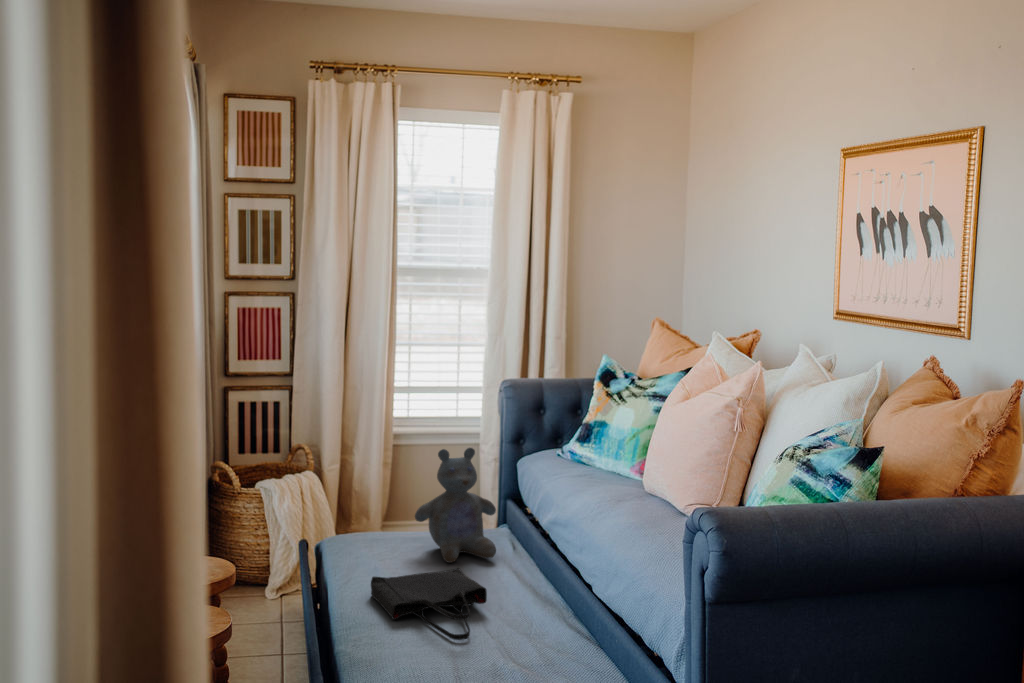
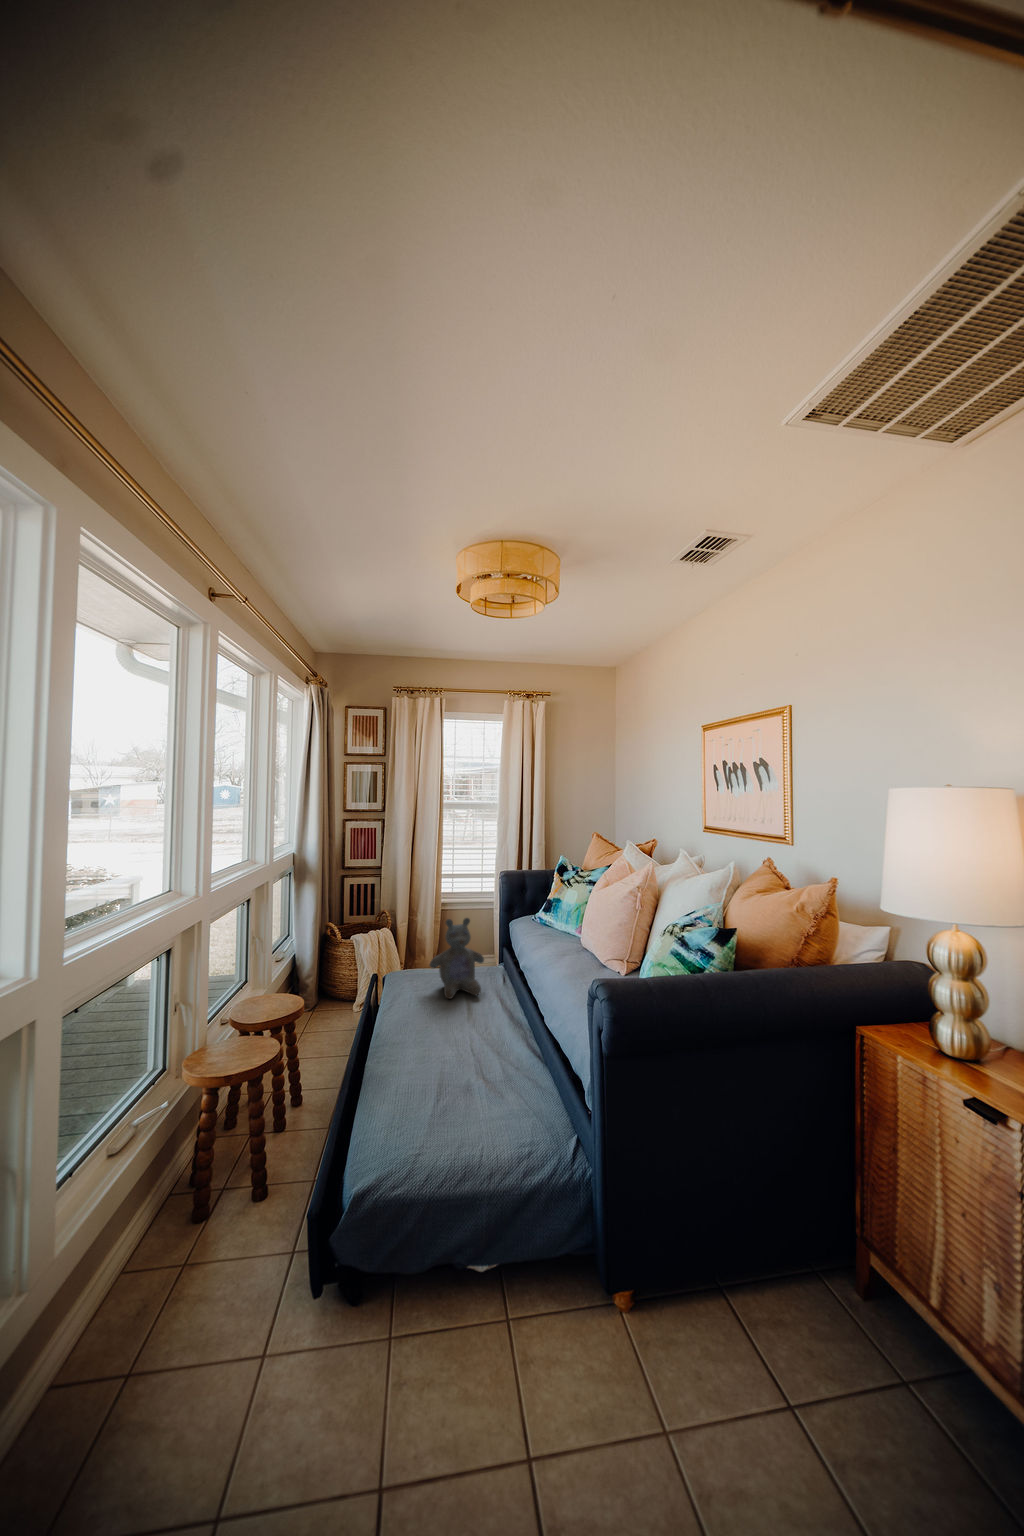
tote bag: present [371,568,487,640] -> none [384,1006,461,1072]

